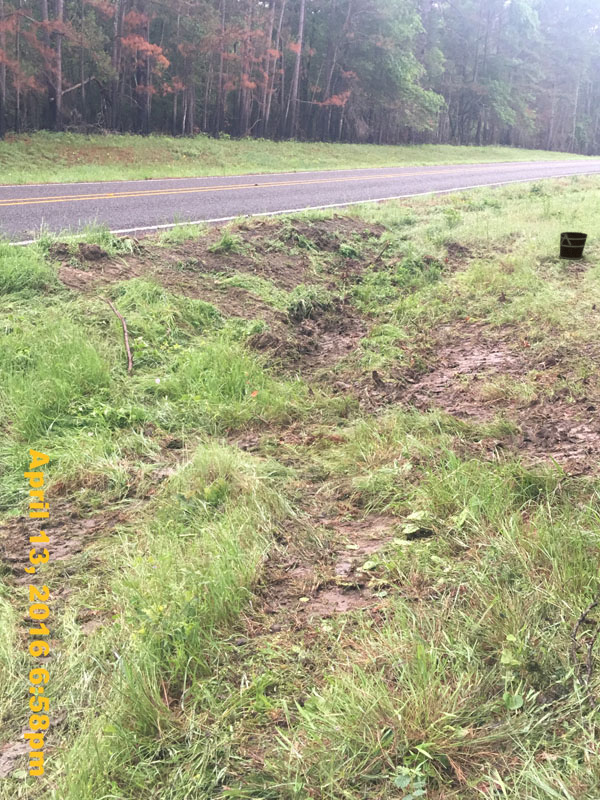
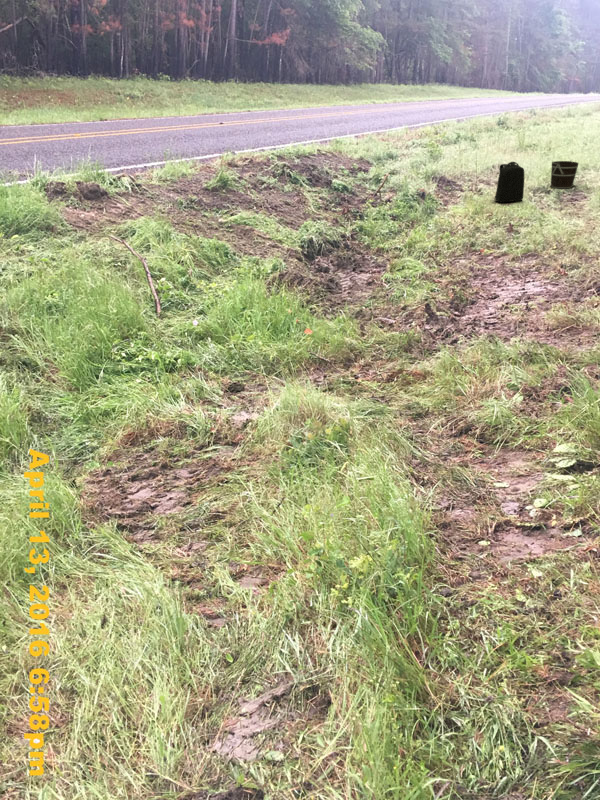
backpack: none [497,232,526,272] -> present [495,162,525,202]

